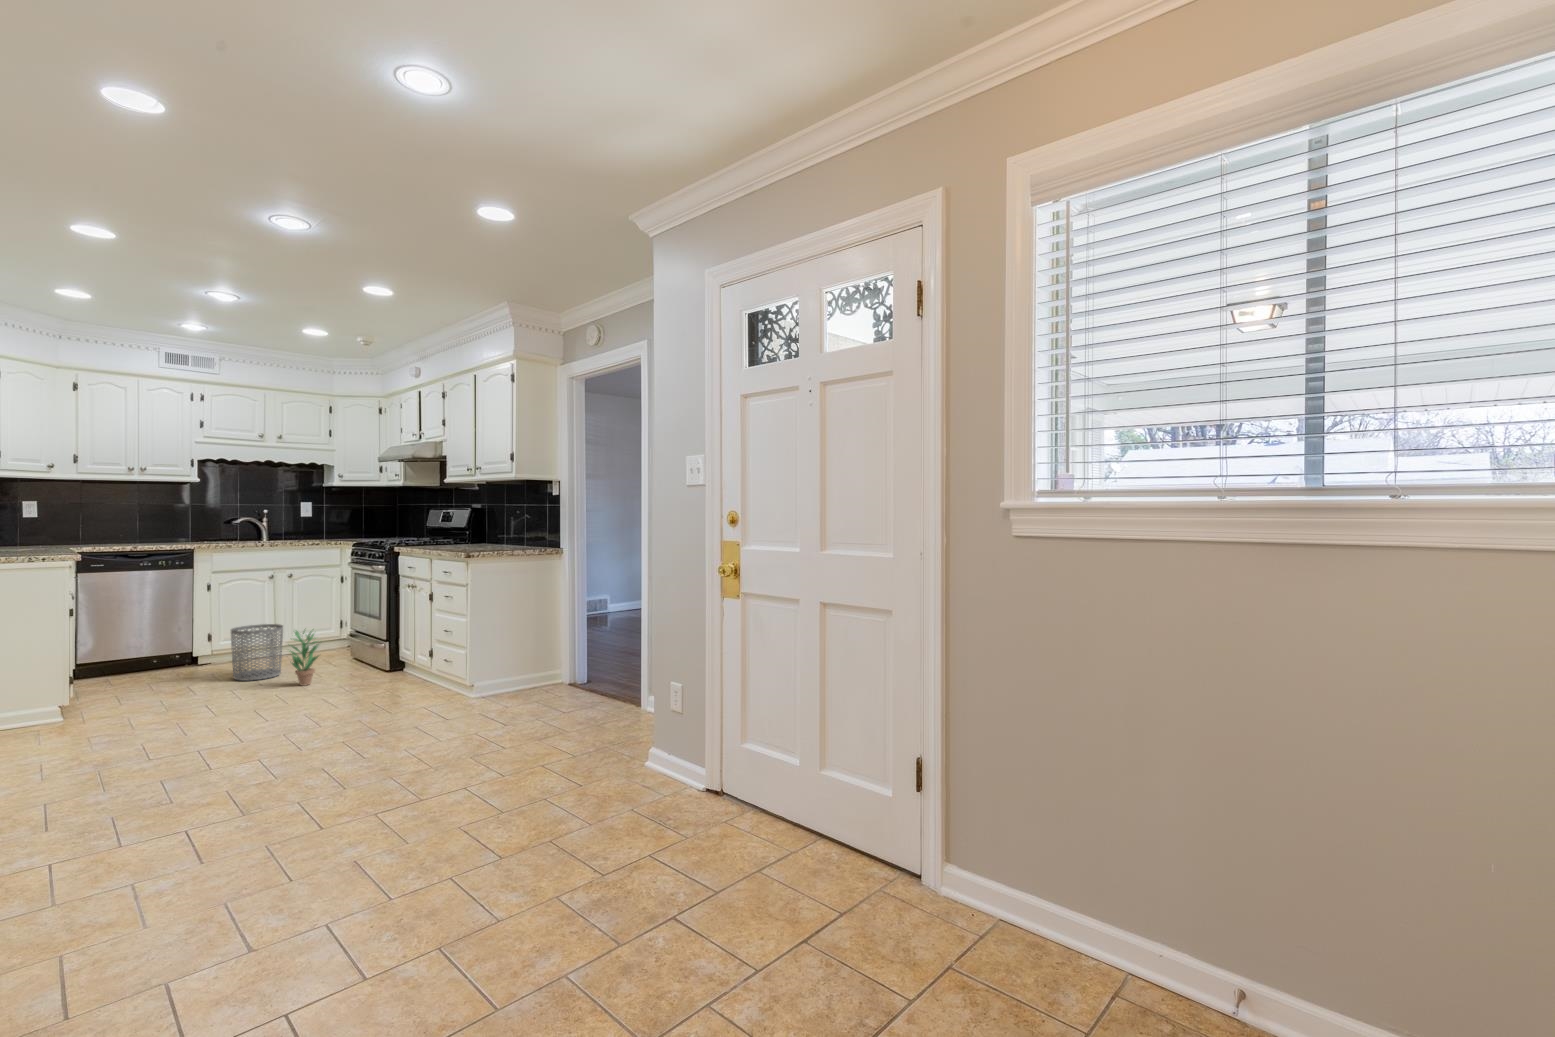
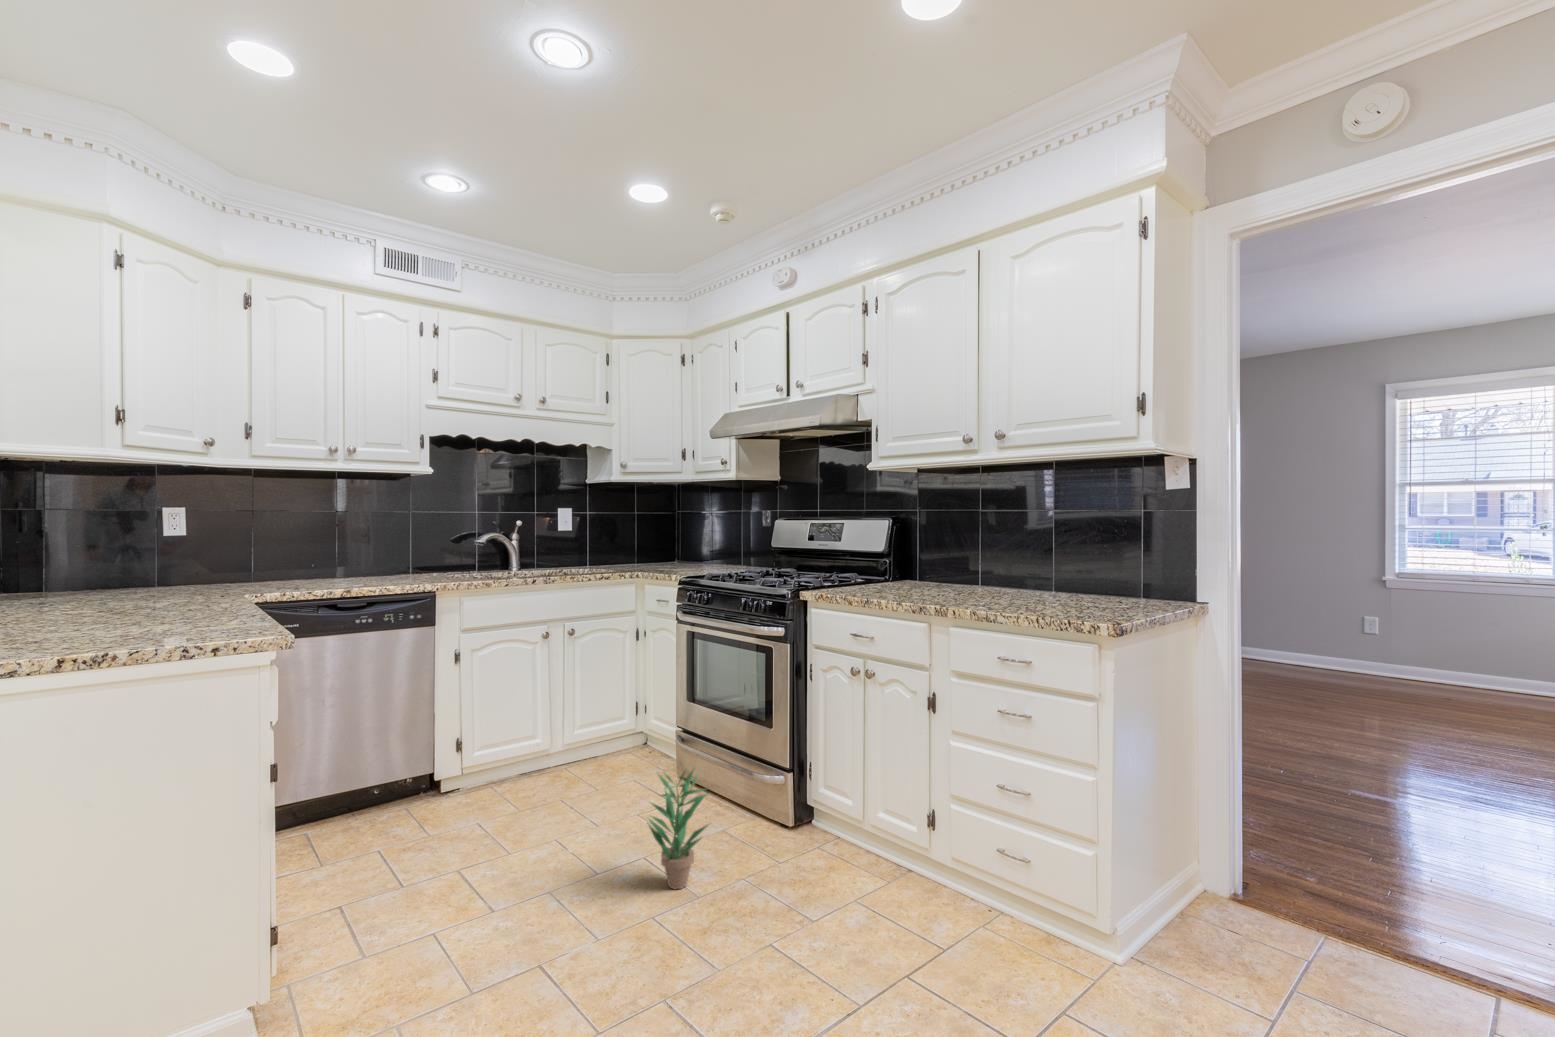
waste bin: present [231,624,283,681] -> none [521,737,607,862]

